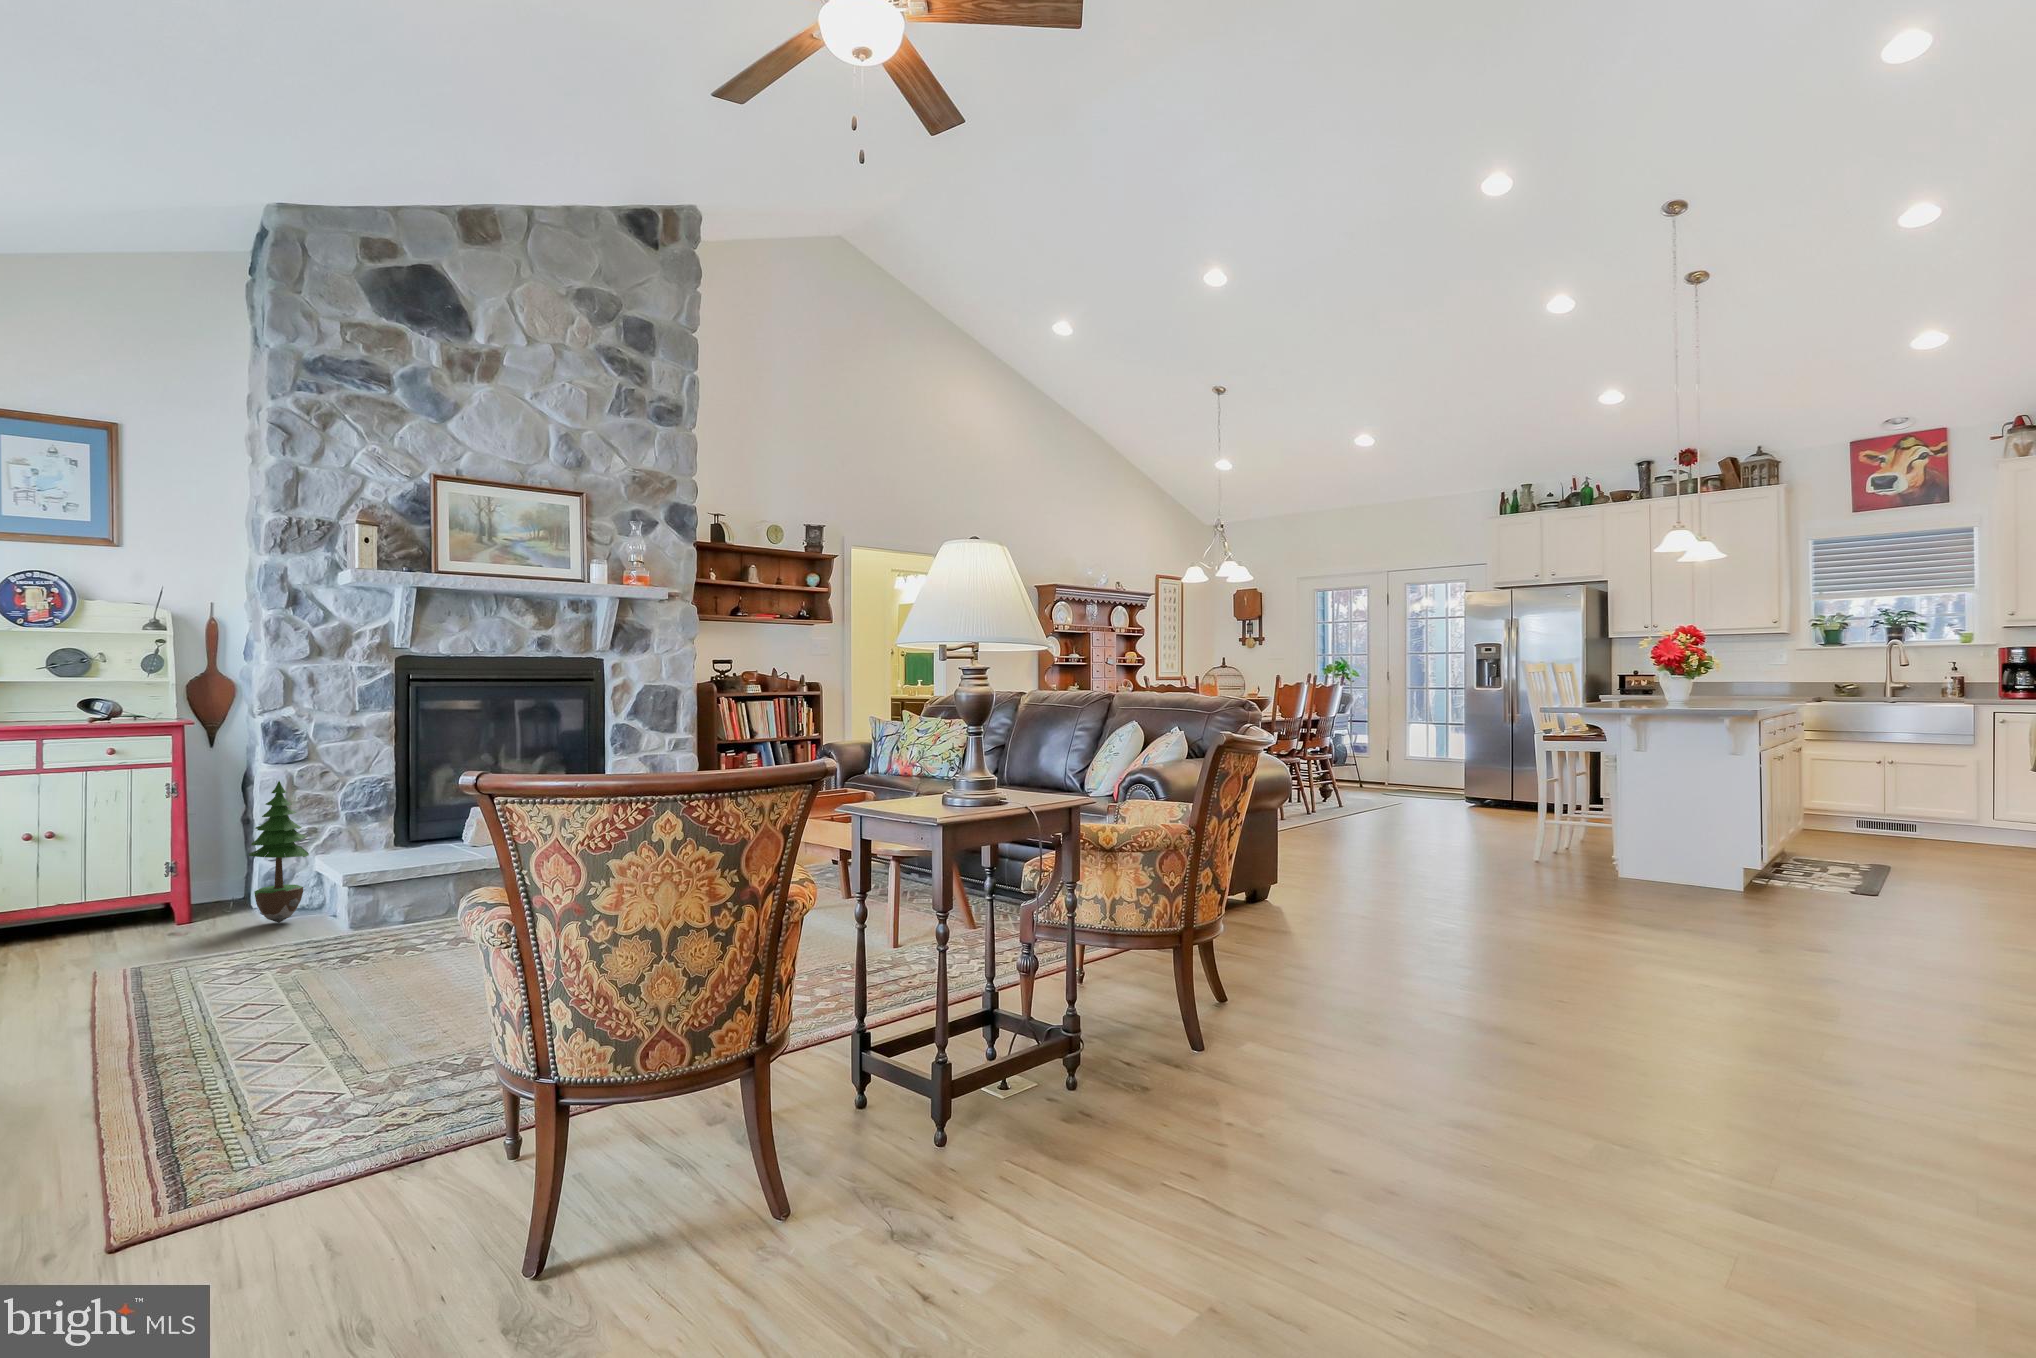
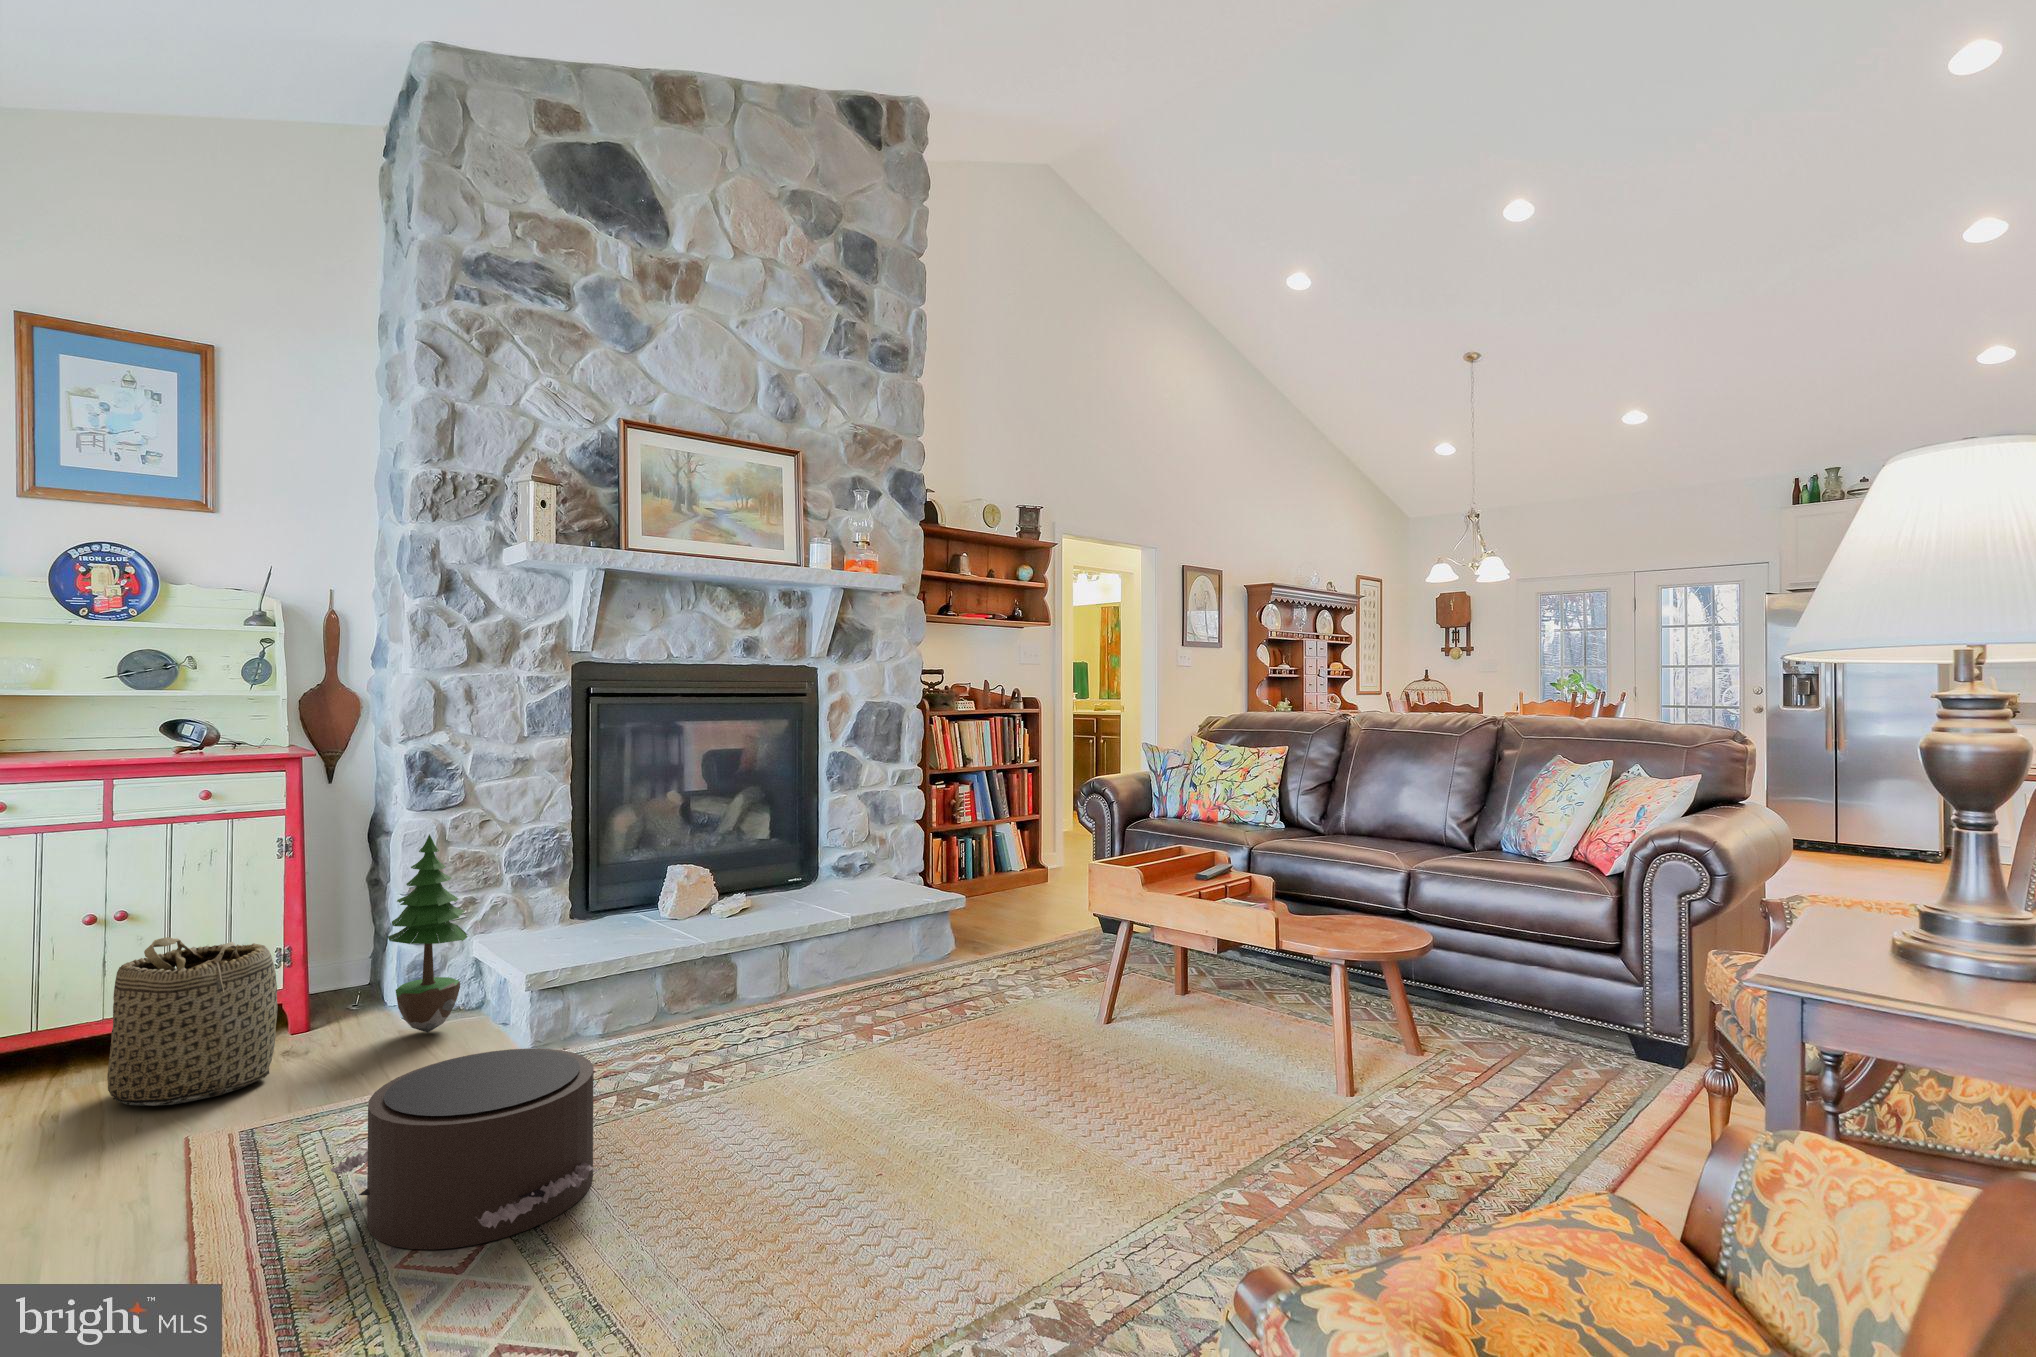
basket: none [46,847,165,957] -> present [107,937,278,1106]
pouf: none [190,910,364,1013] -> present [331,1048,600,1250]

